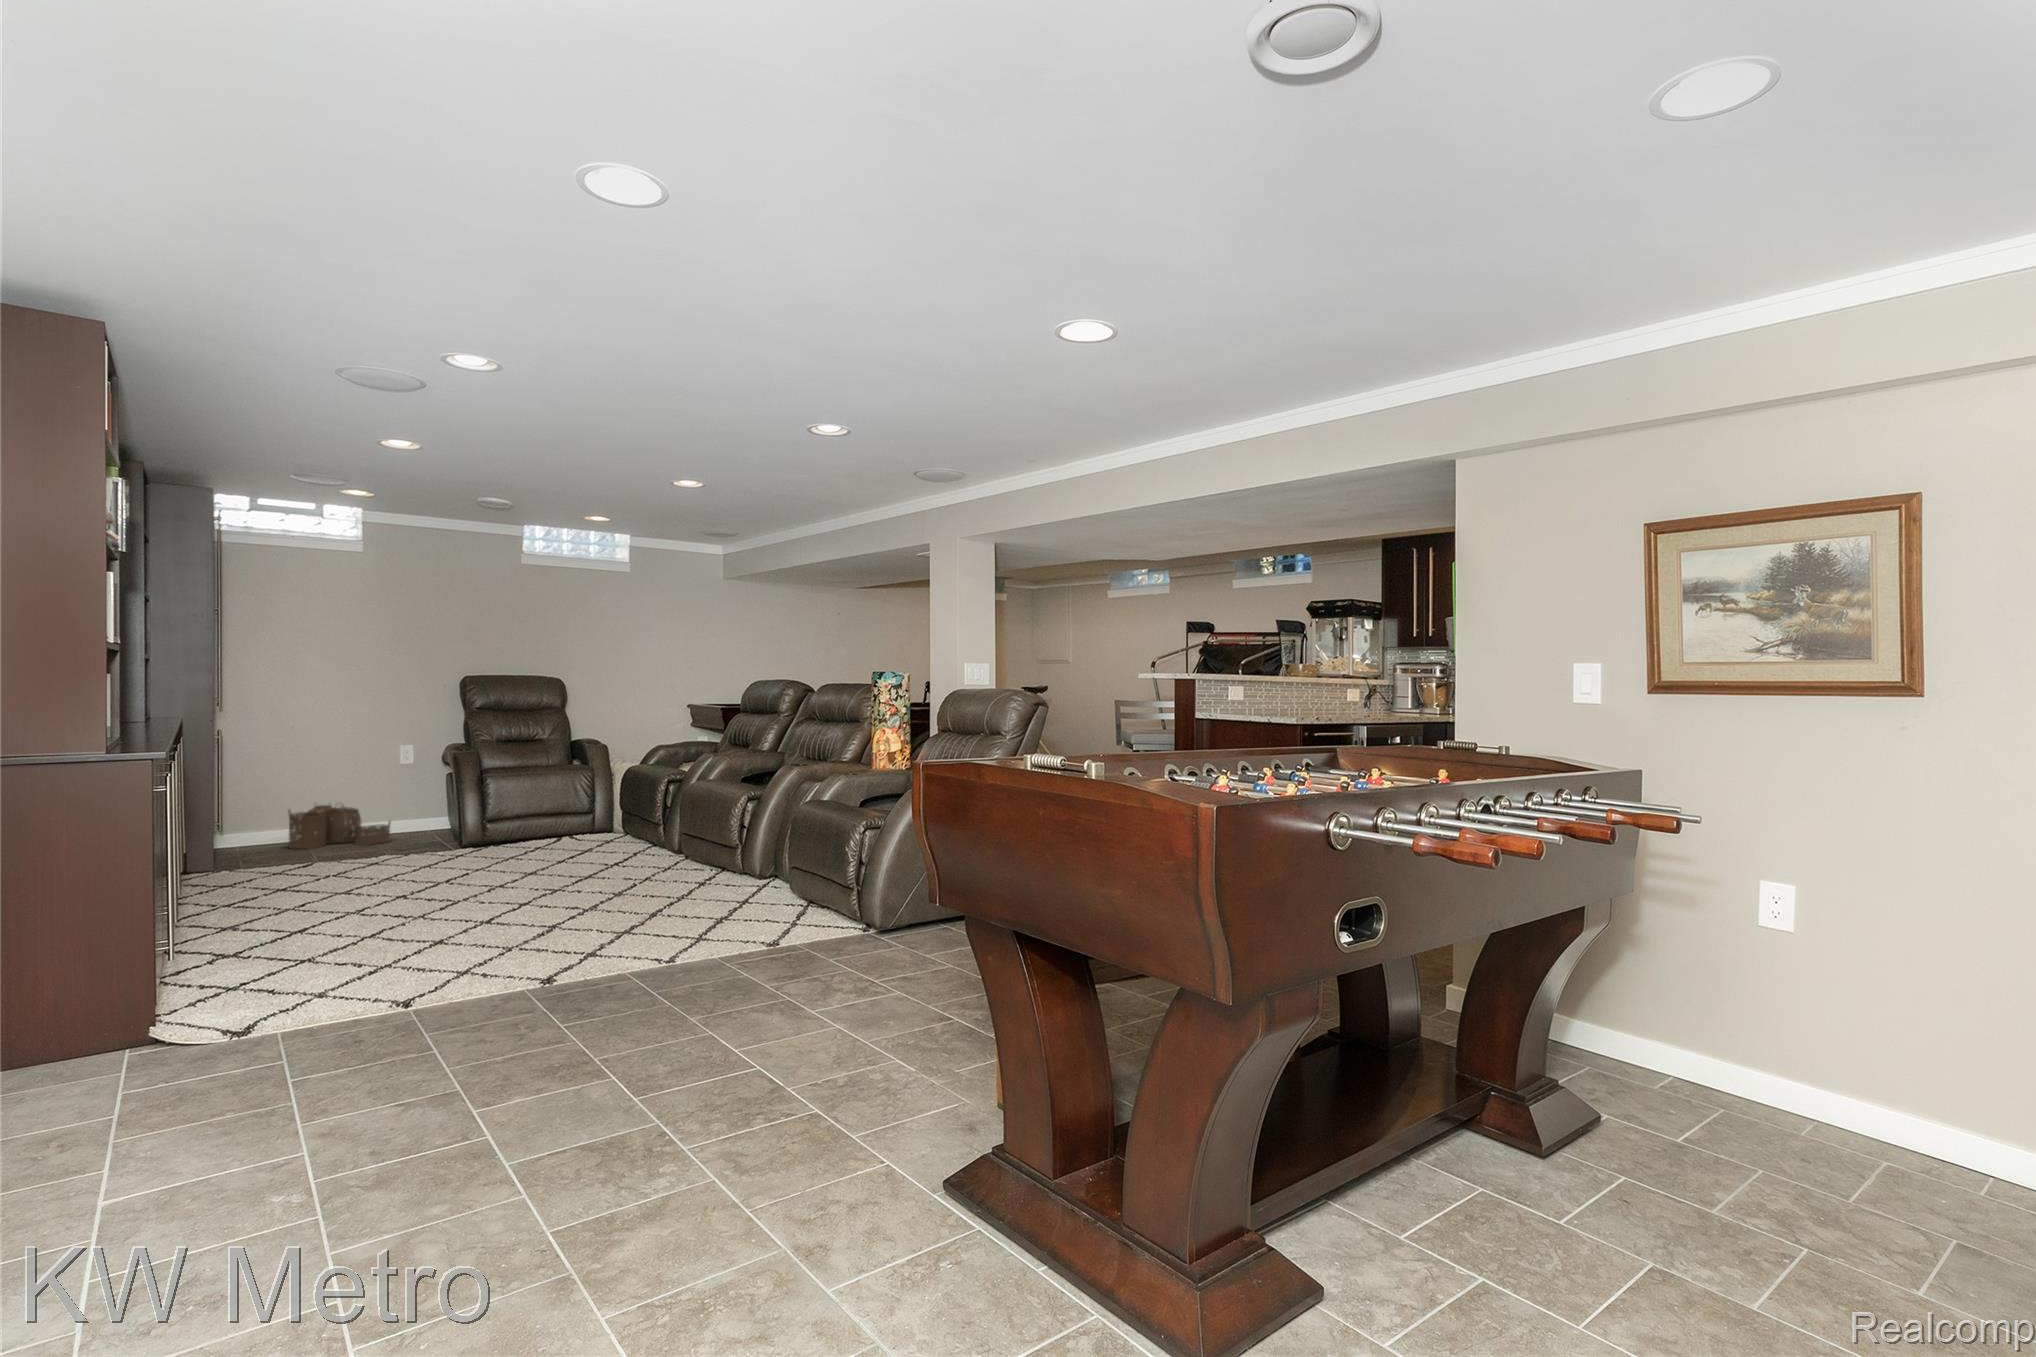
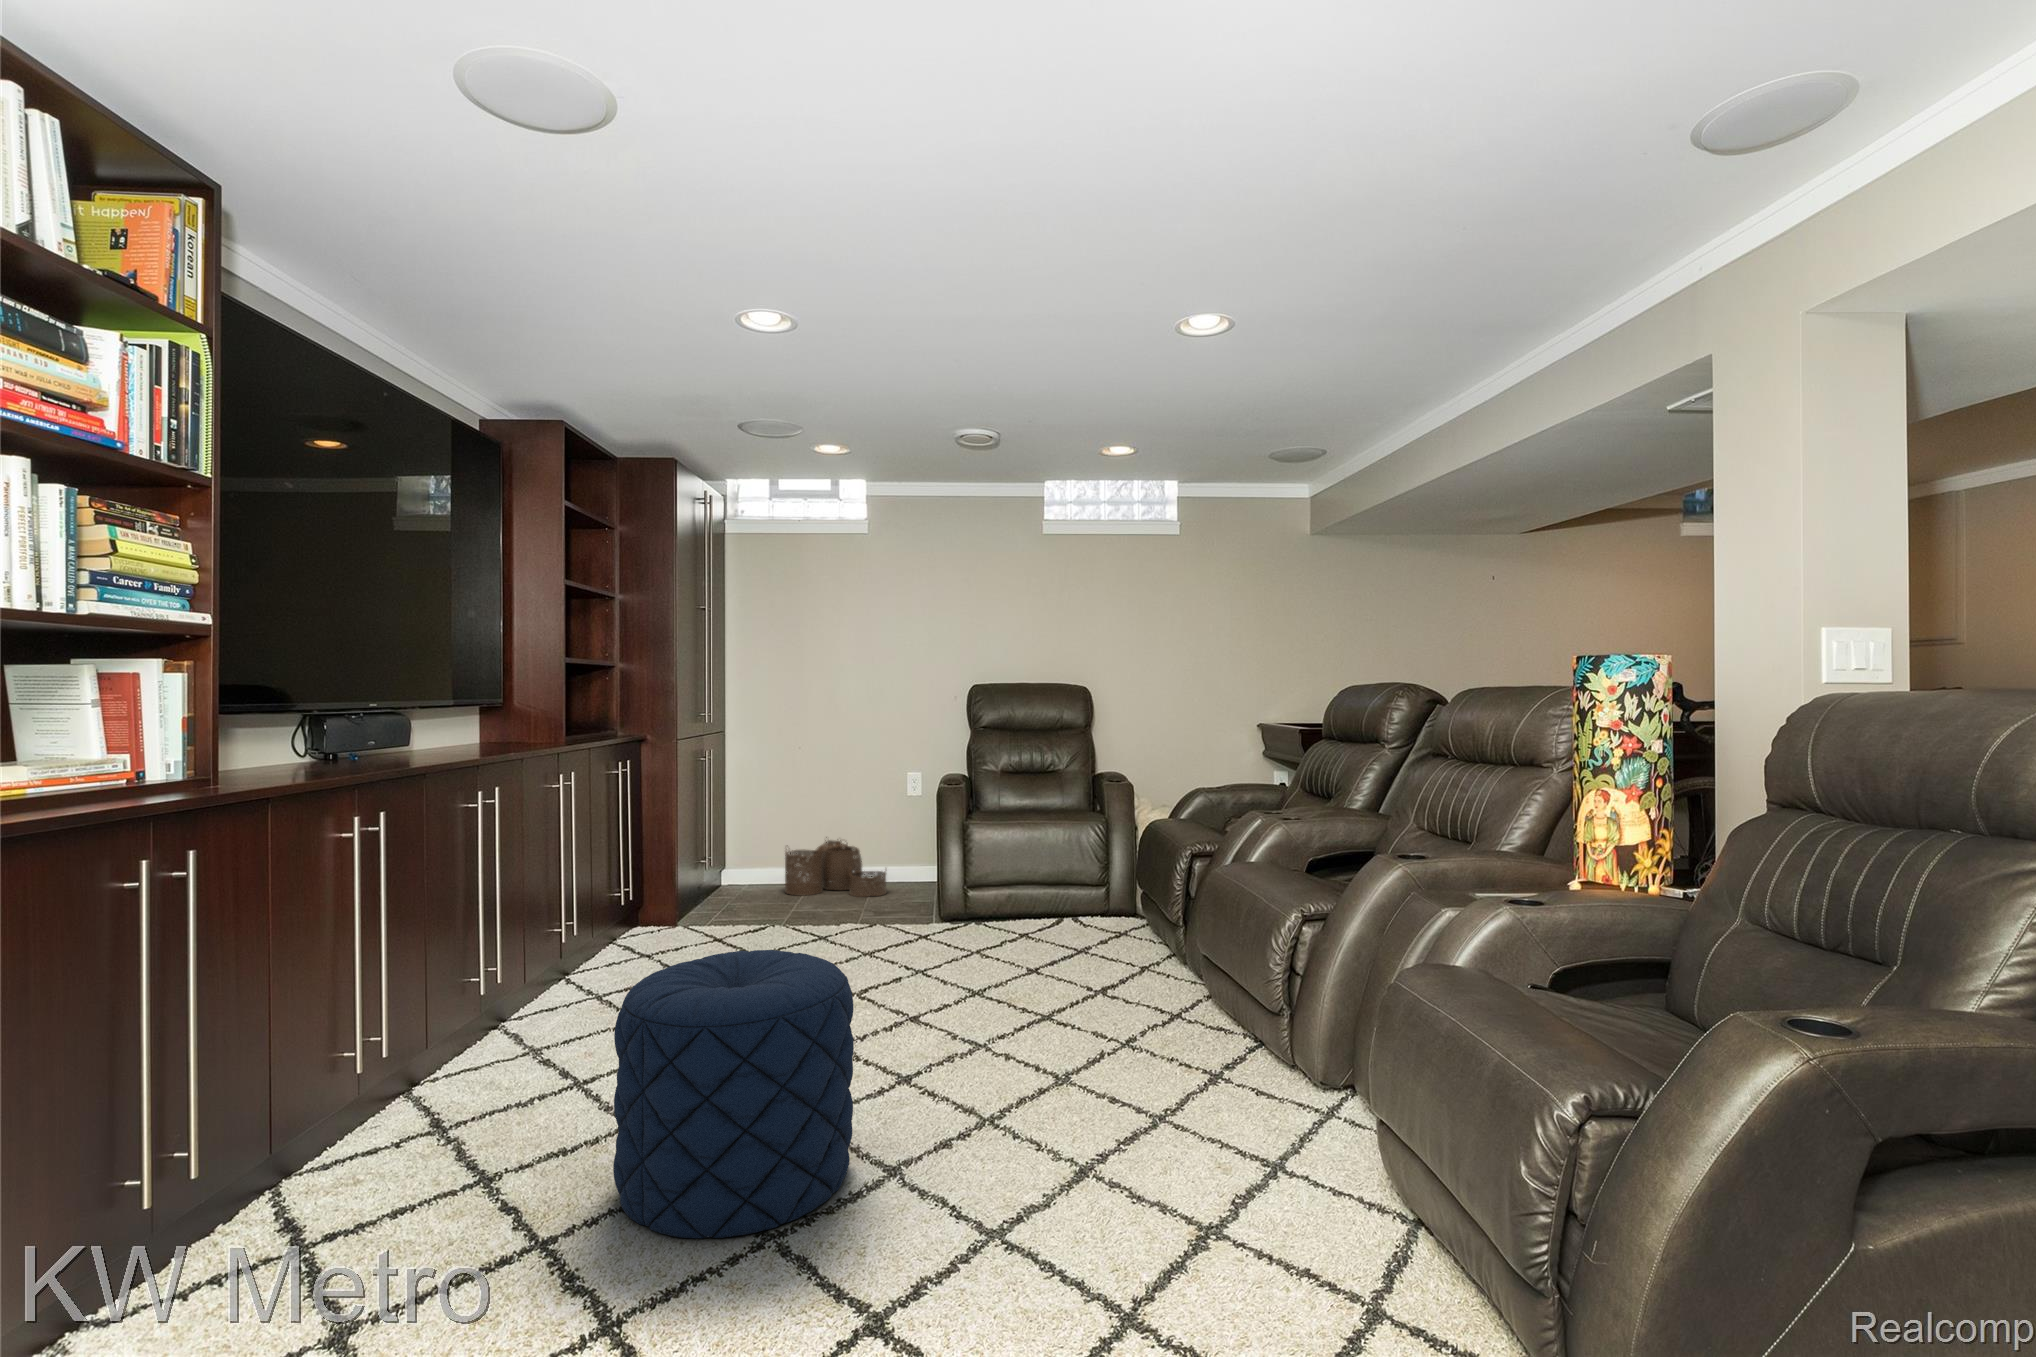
pouf: none [402,828,540,960] -> present [613,950,854,1238]

